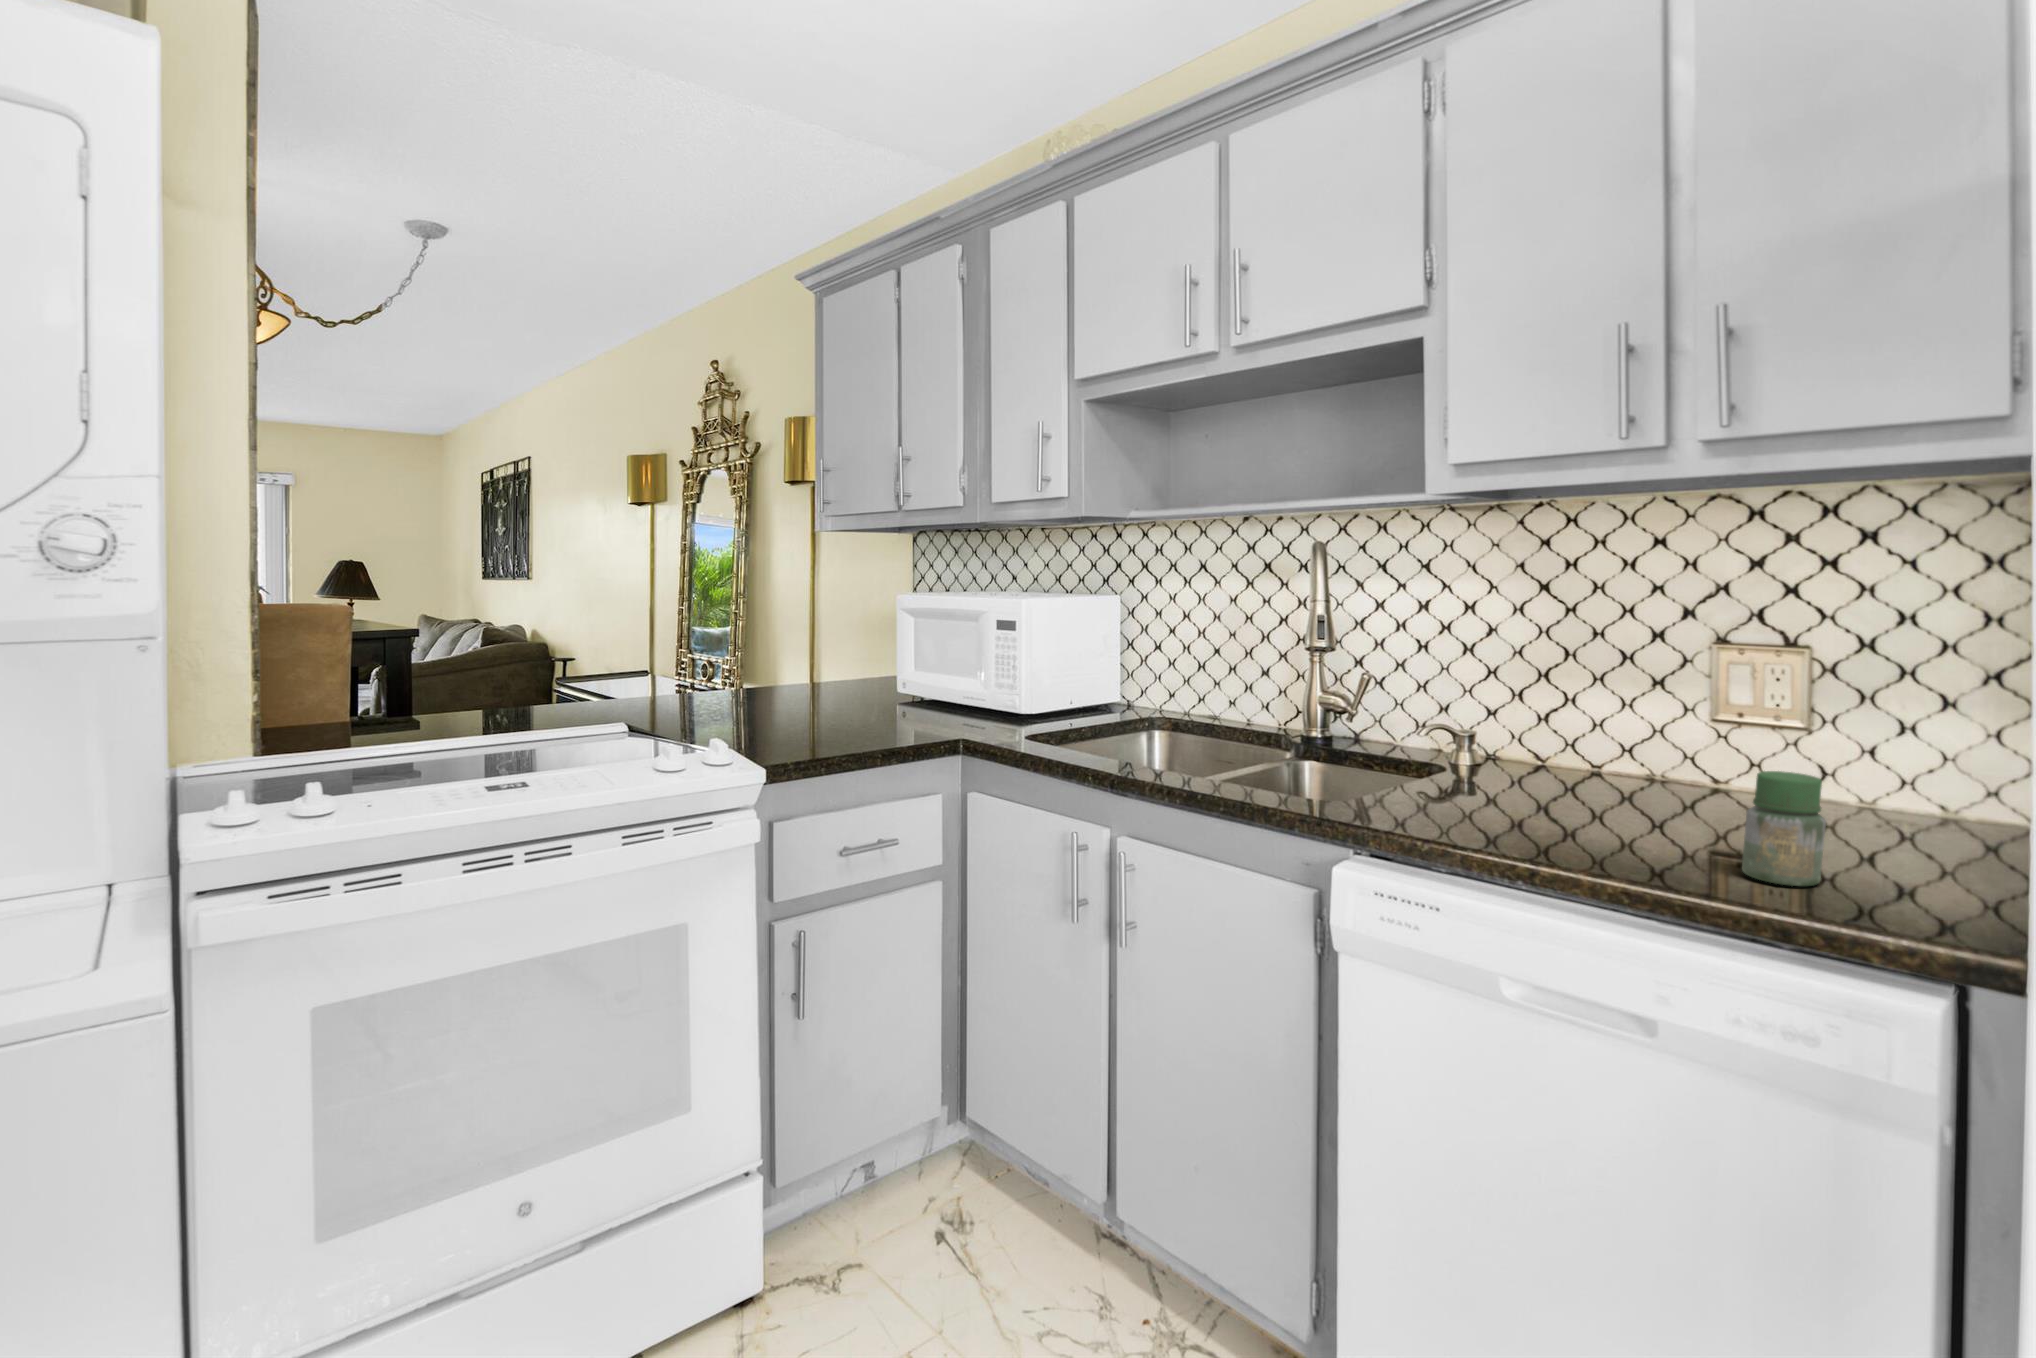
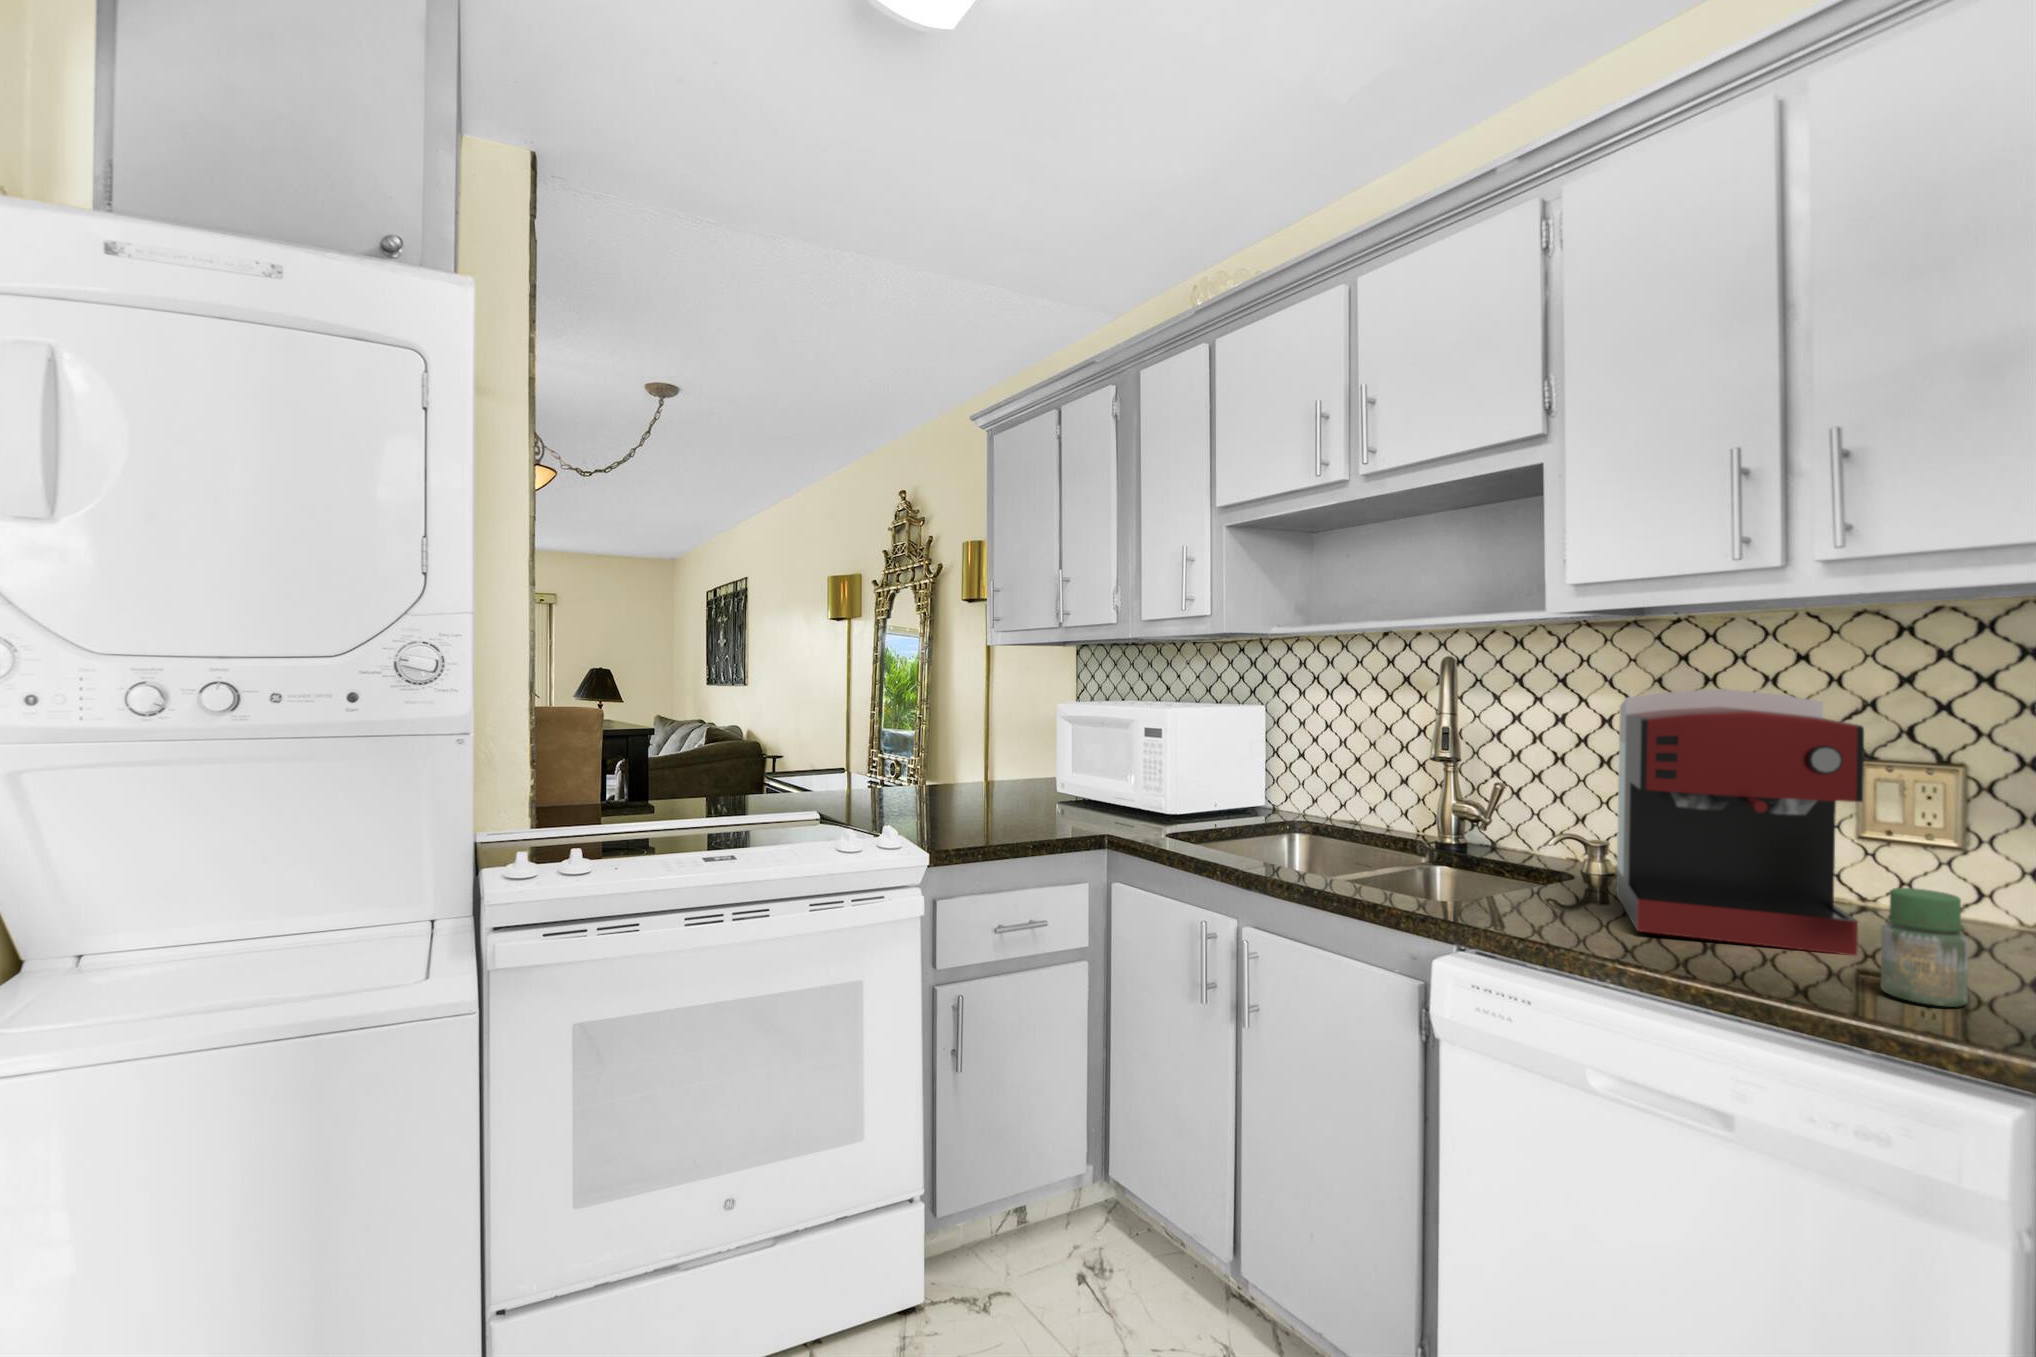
coffee maker: none [1481,572,1733,838] -> present [1616,689,1864,956]

